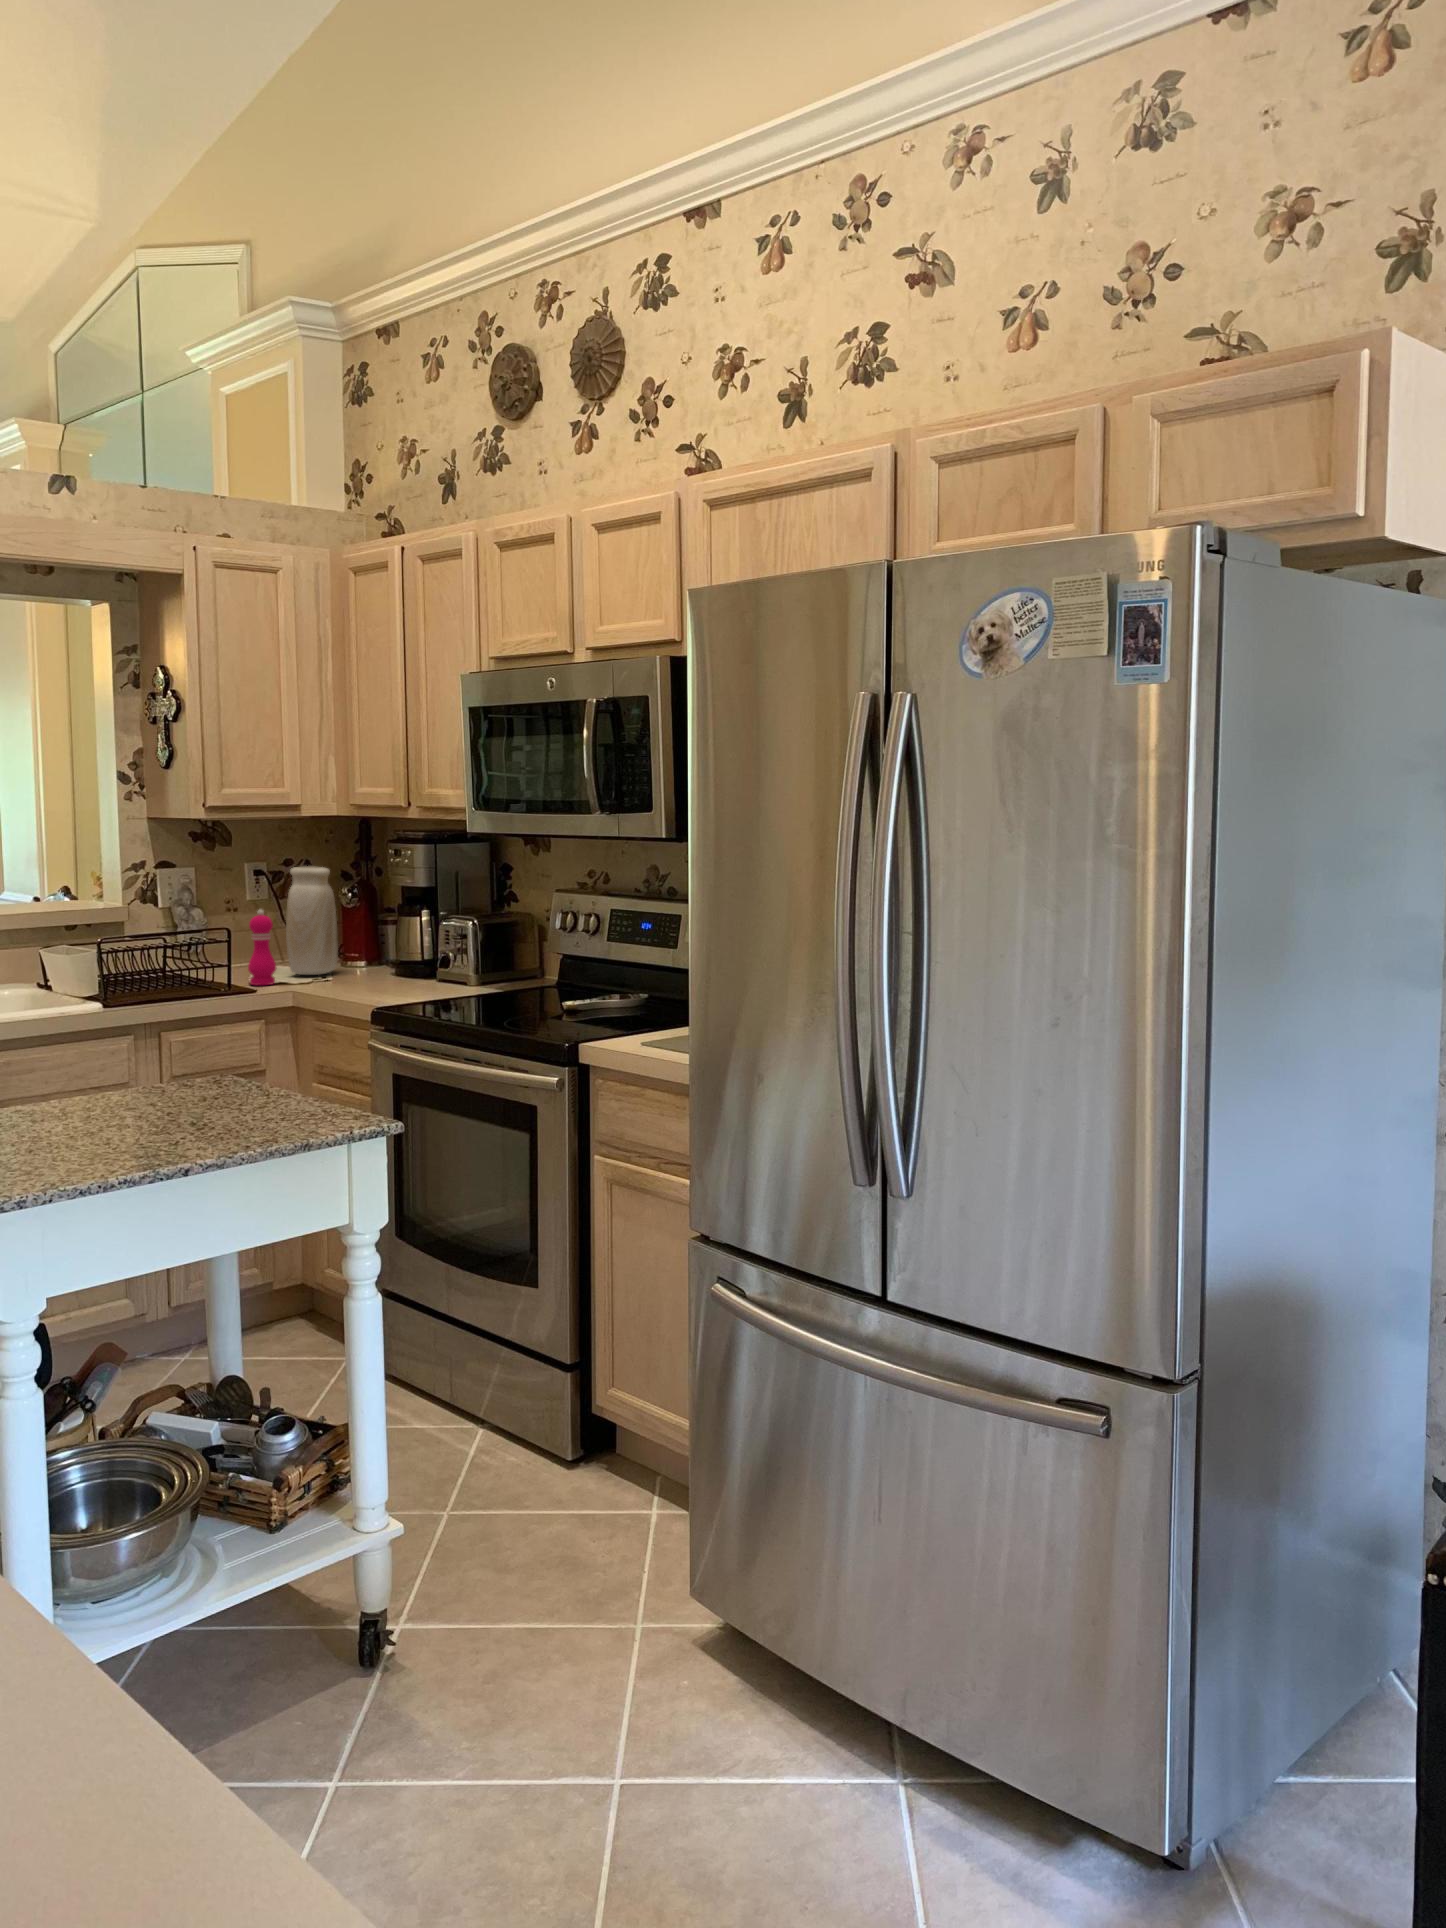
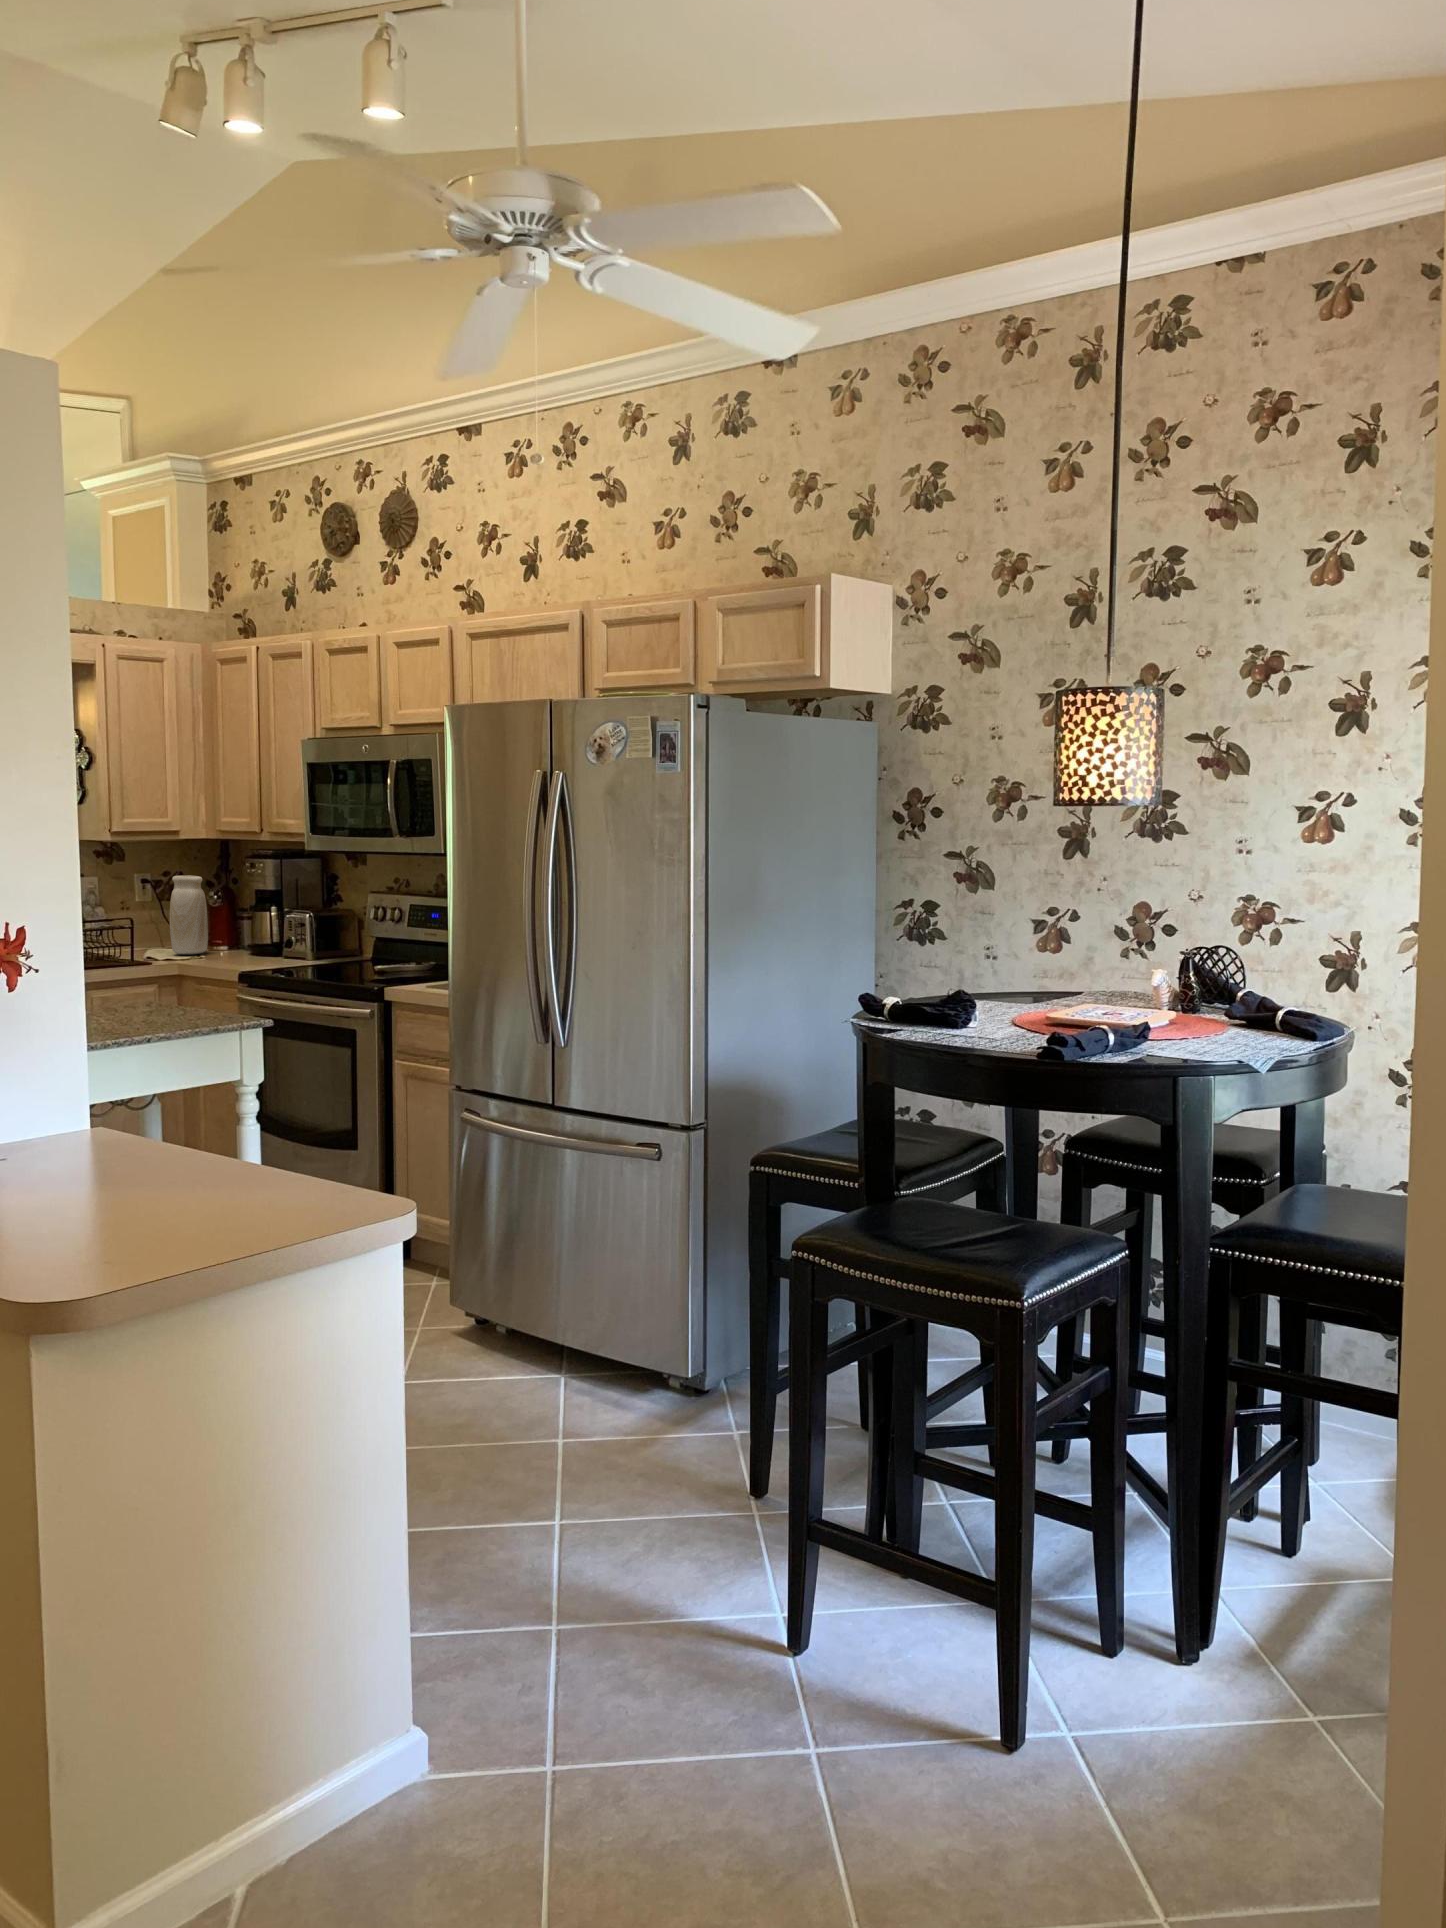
pepper mill: present [248,909,276,985] -> none [143,906,164,961]

